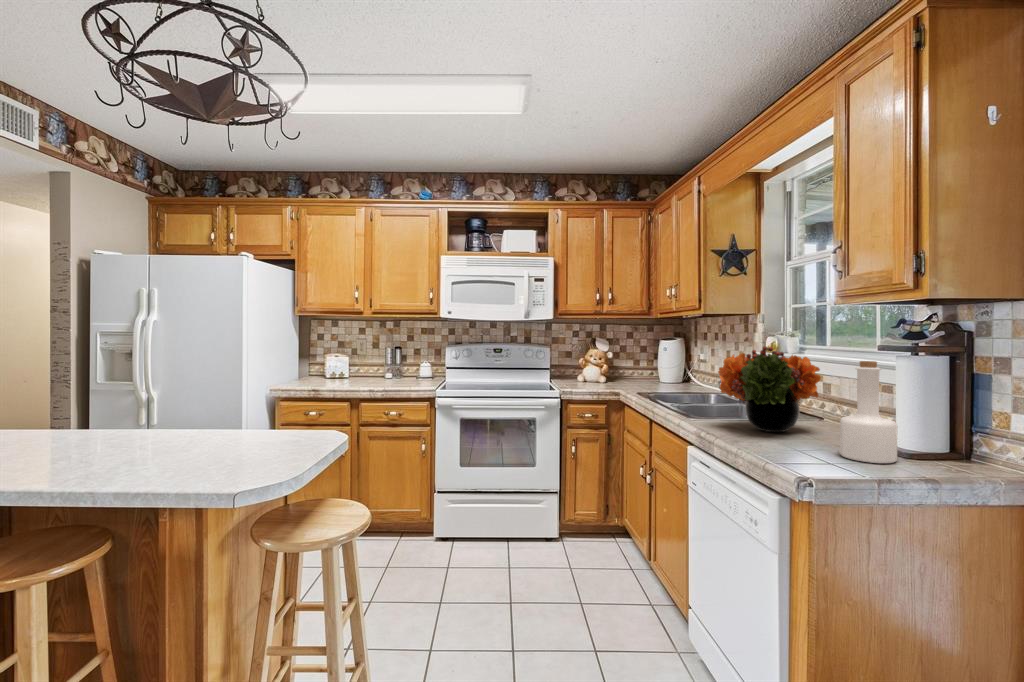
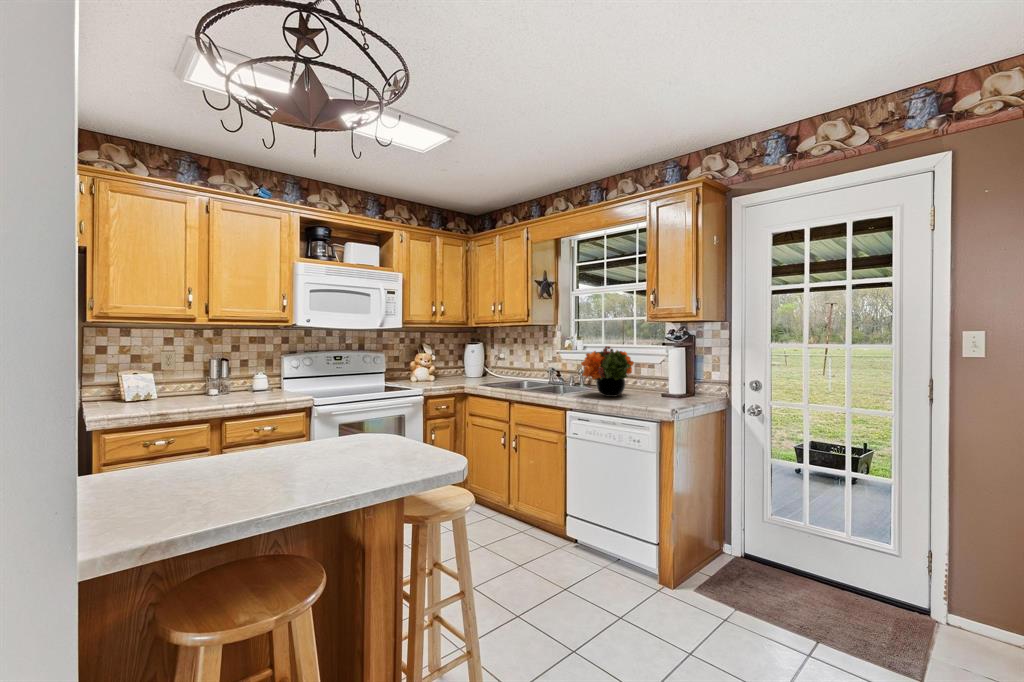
bottle: present [840,361,897,463] -> none [662,352,687,403]

